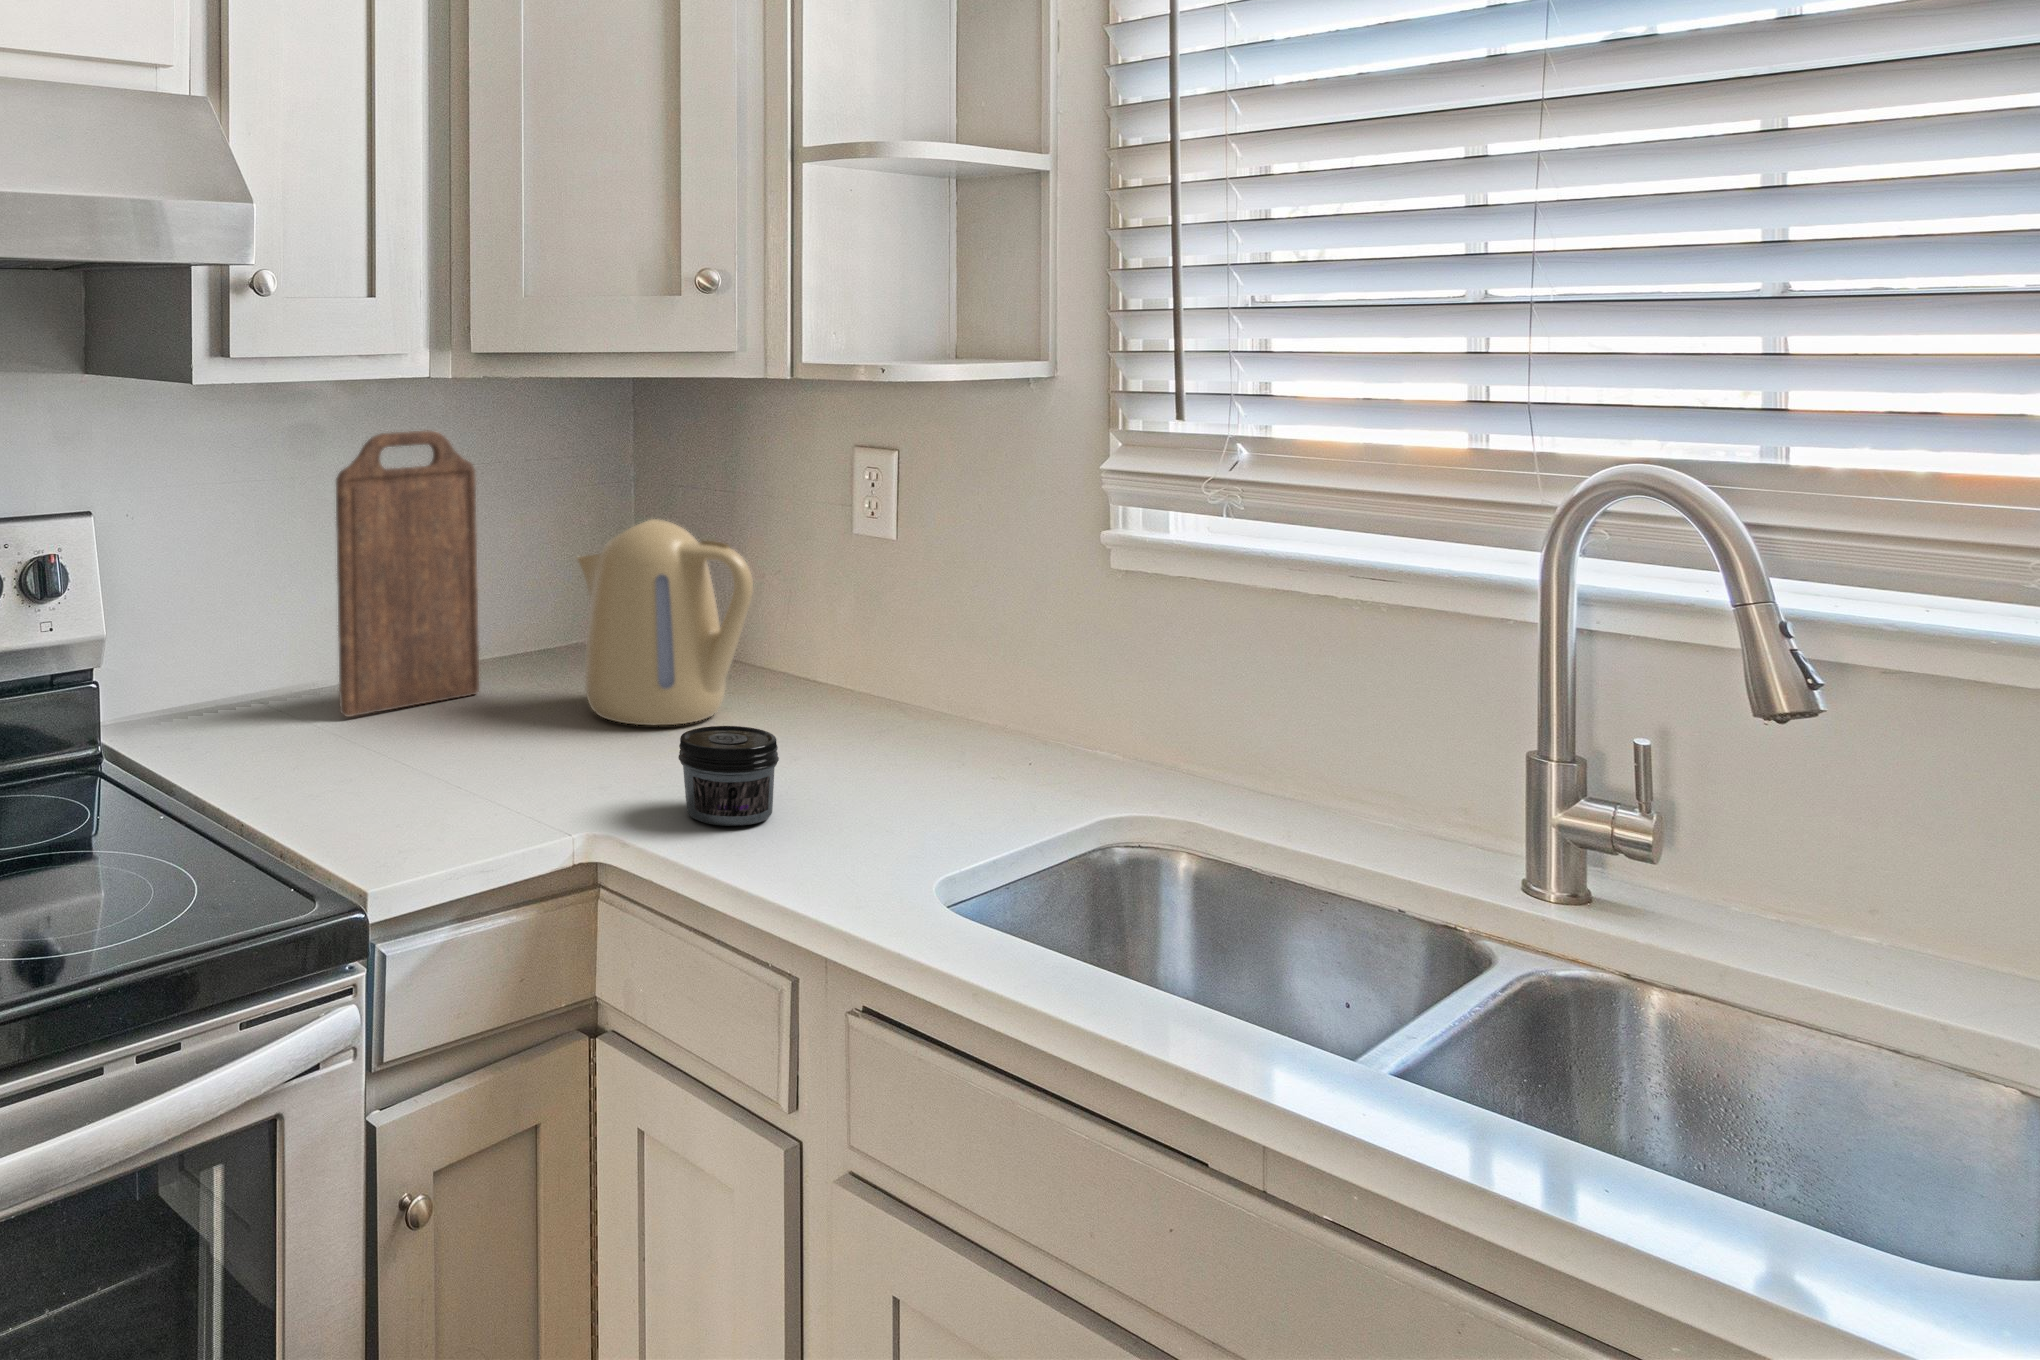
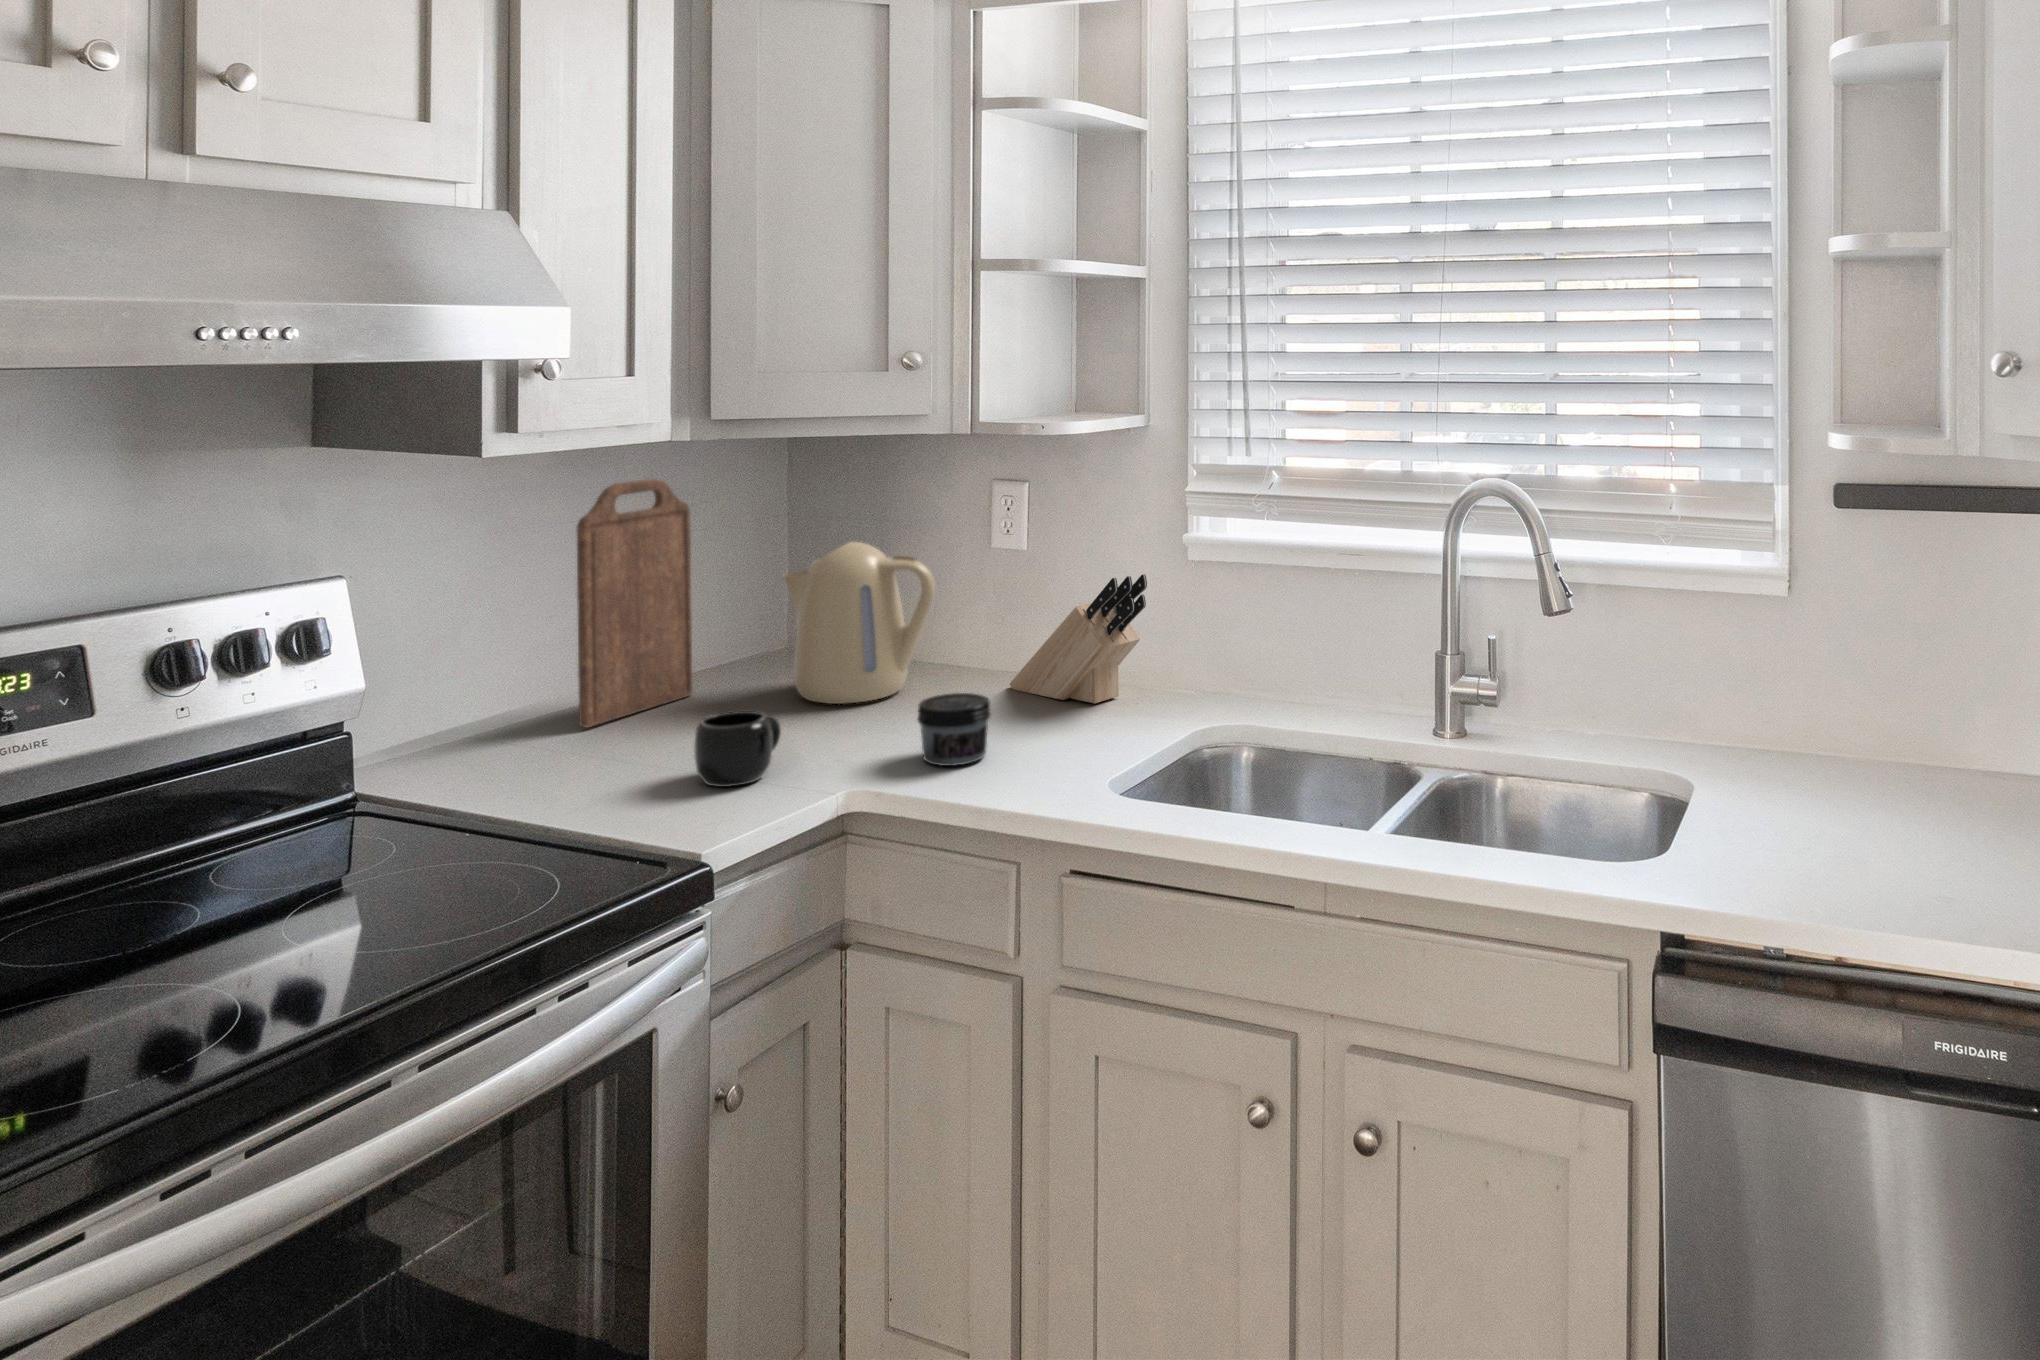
knife block: none [854,587,1036,767] -> present [1009,574,1147,704]
mug: none [407,715,520,810] -> present [694,711,781,787]

